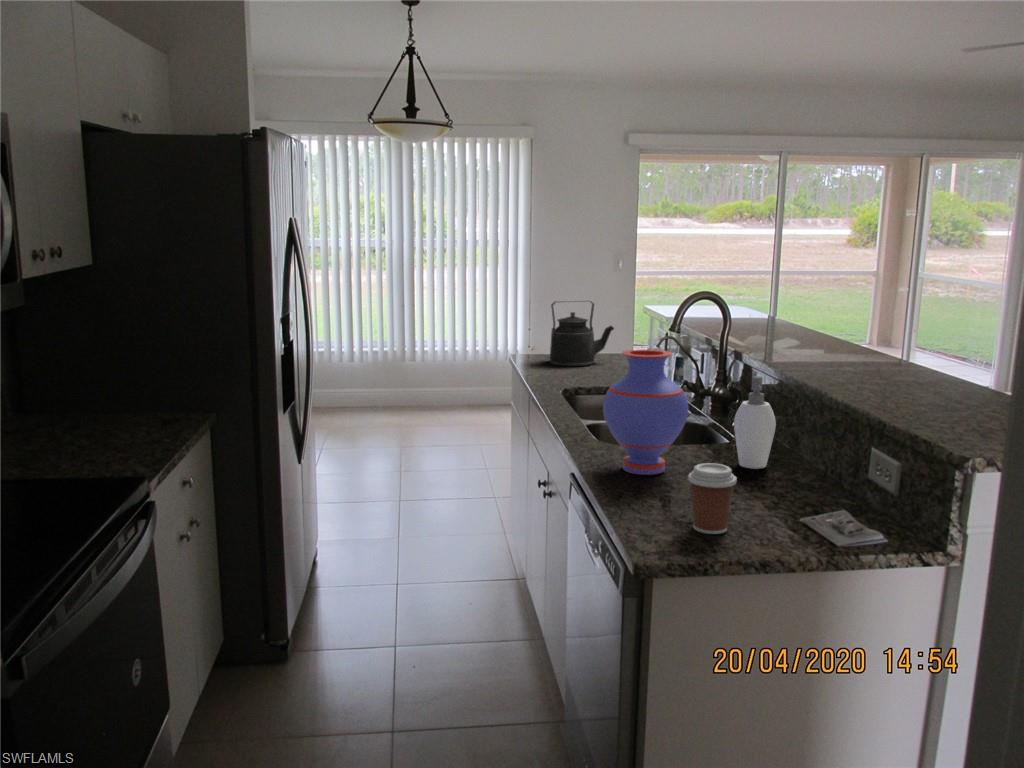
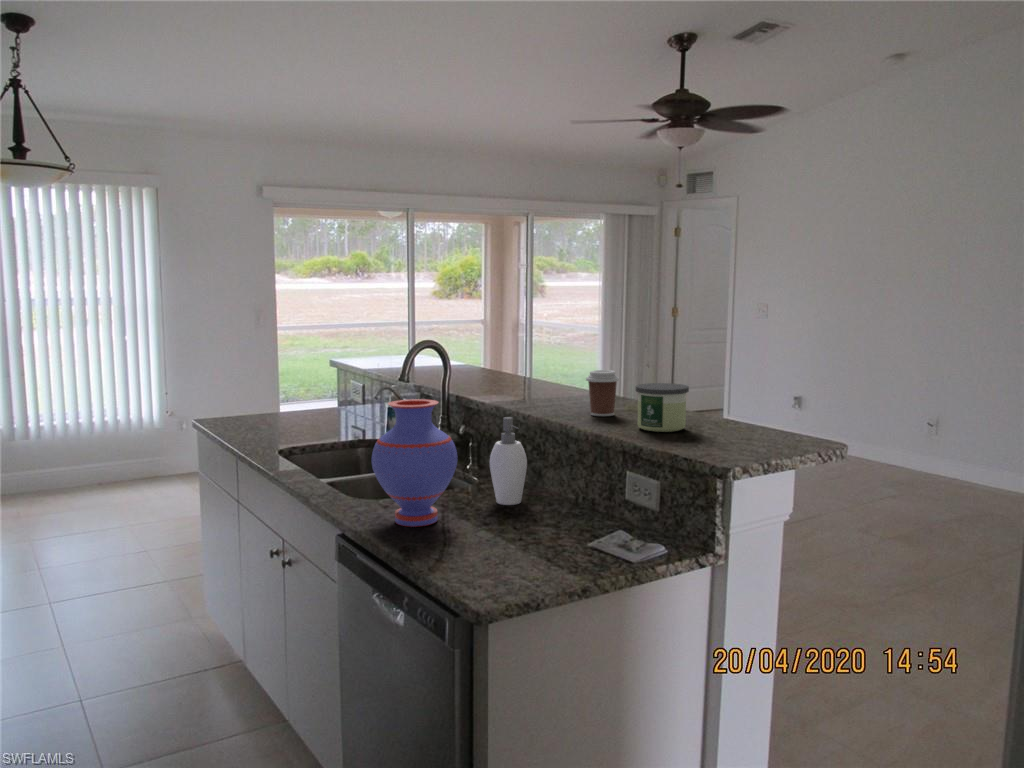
kettle: present [550,301,614,366] -> none [236,357,303,427]
candle: none [905,352,974,410] -> present [636,383,689,432]
coffee cup: present [688,463,737,534] -> present [586,370,619,416]

